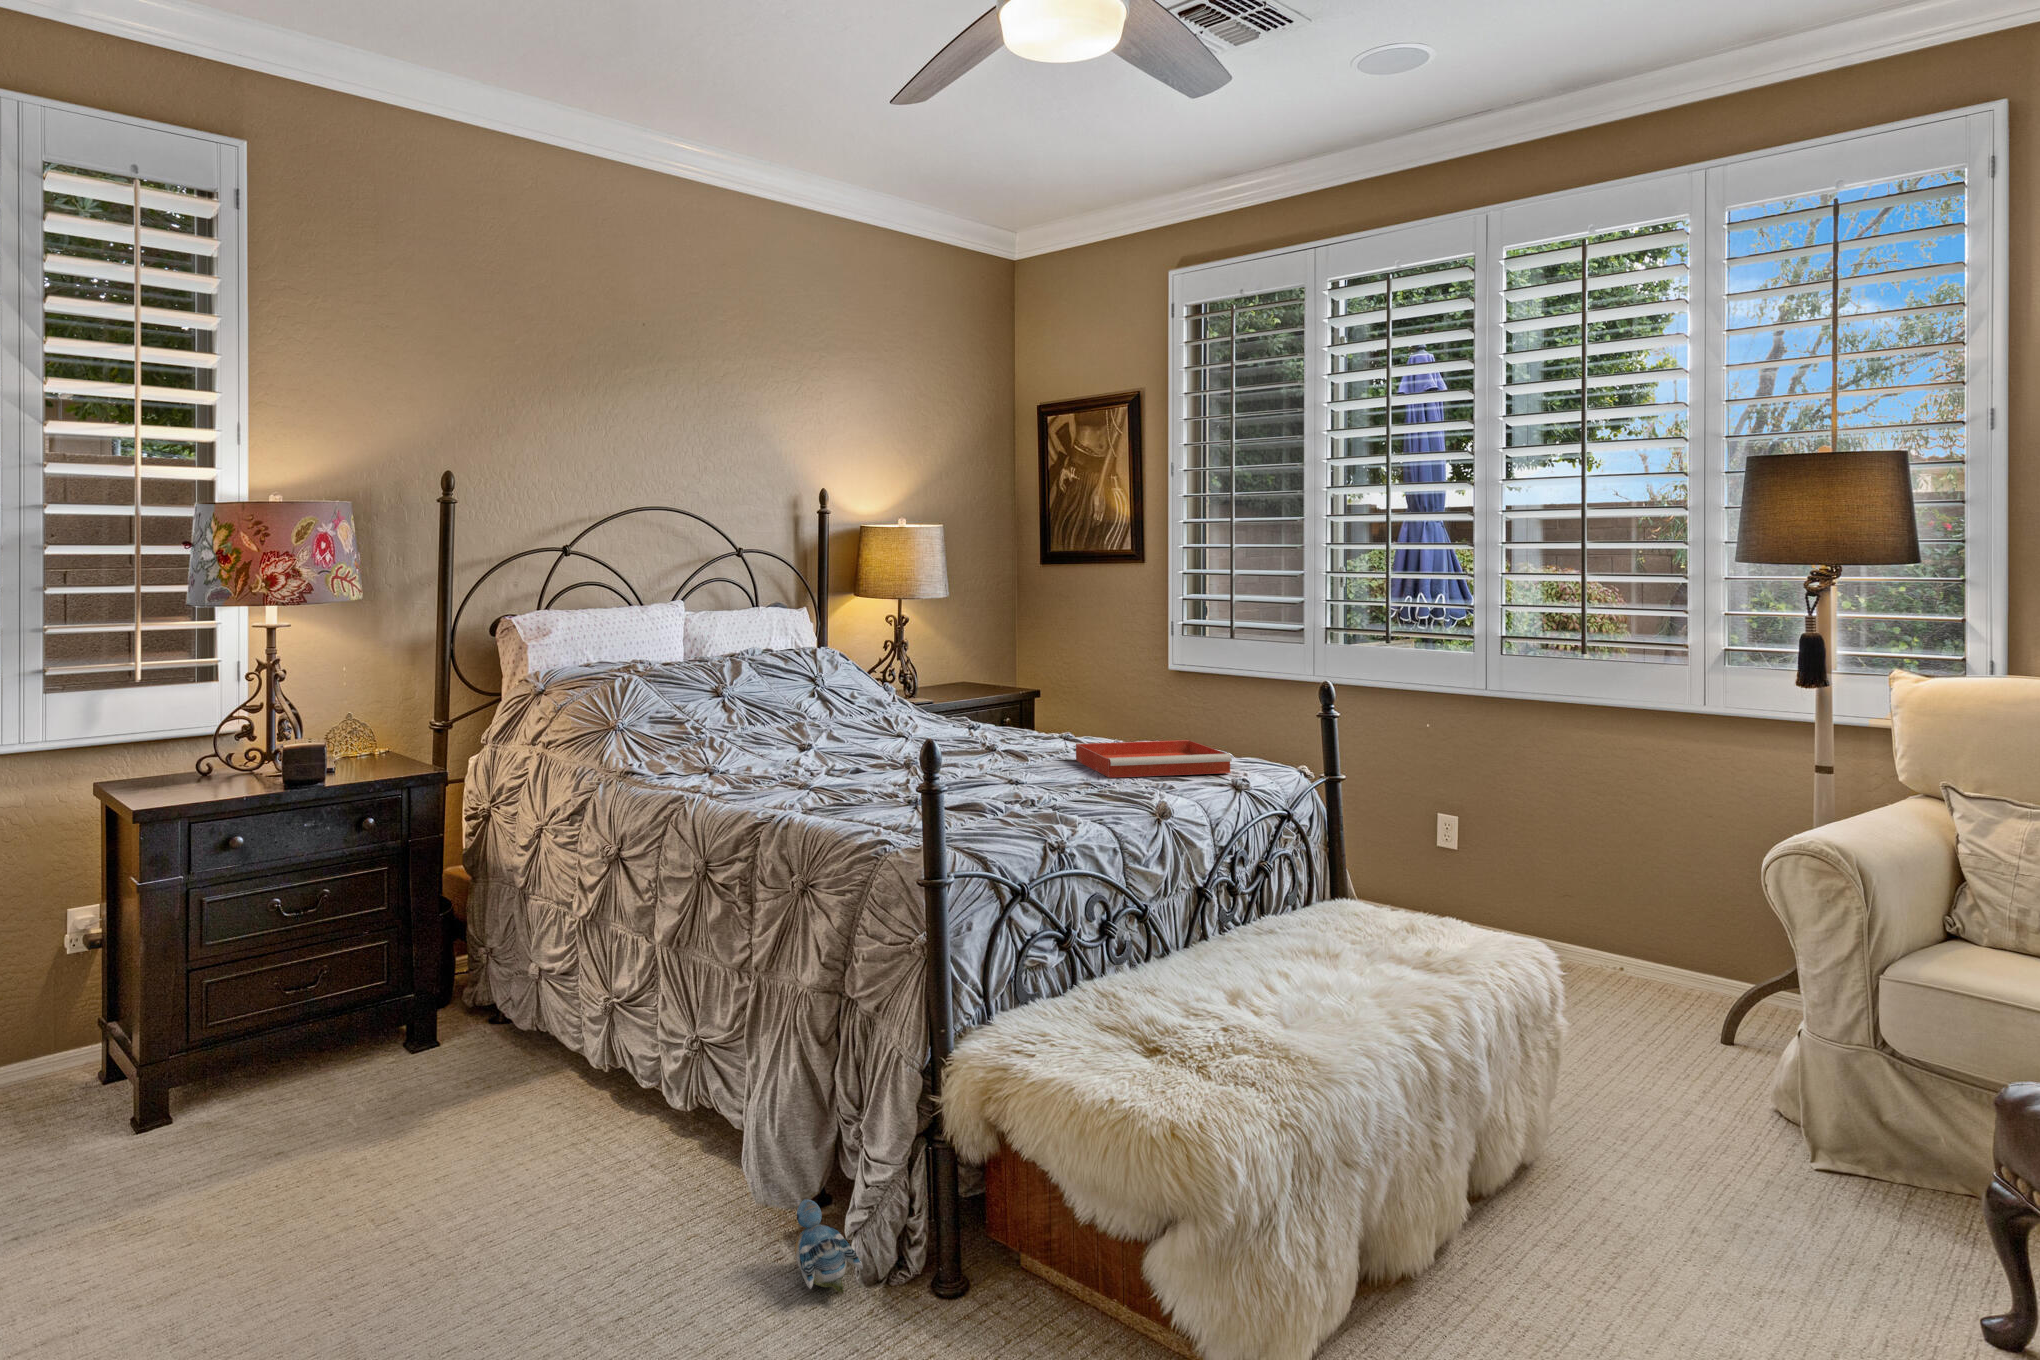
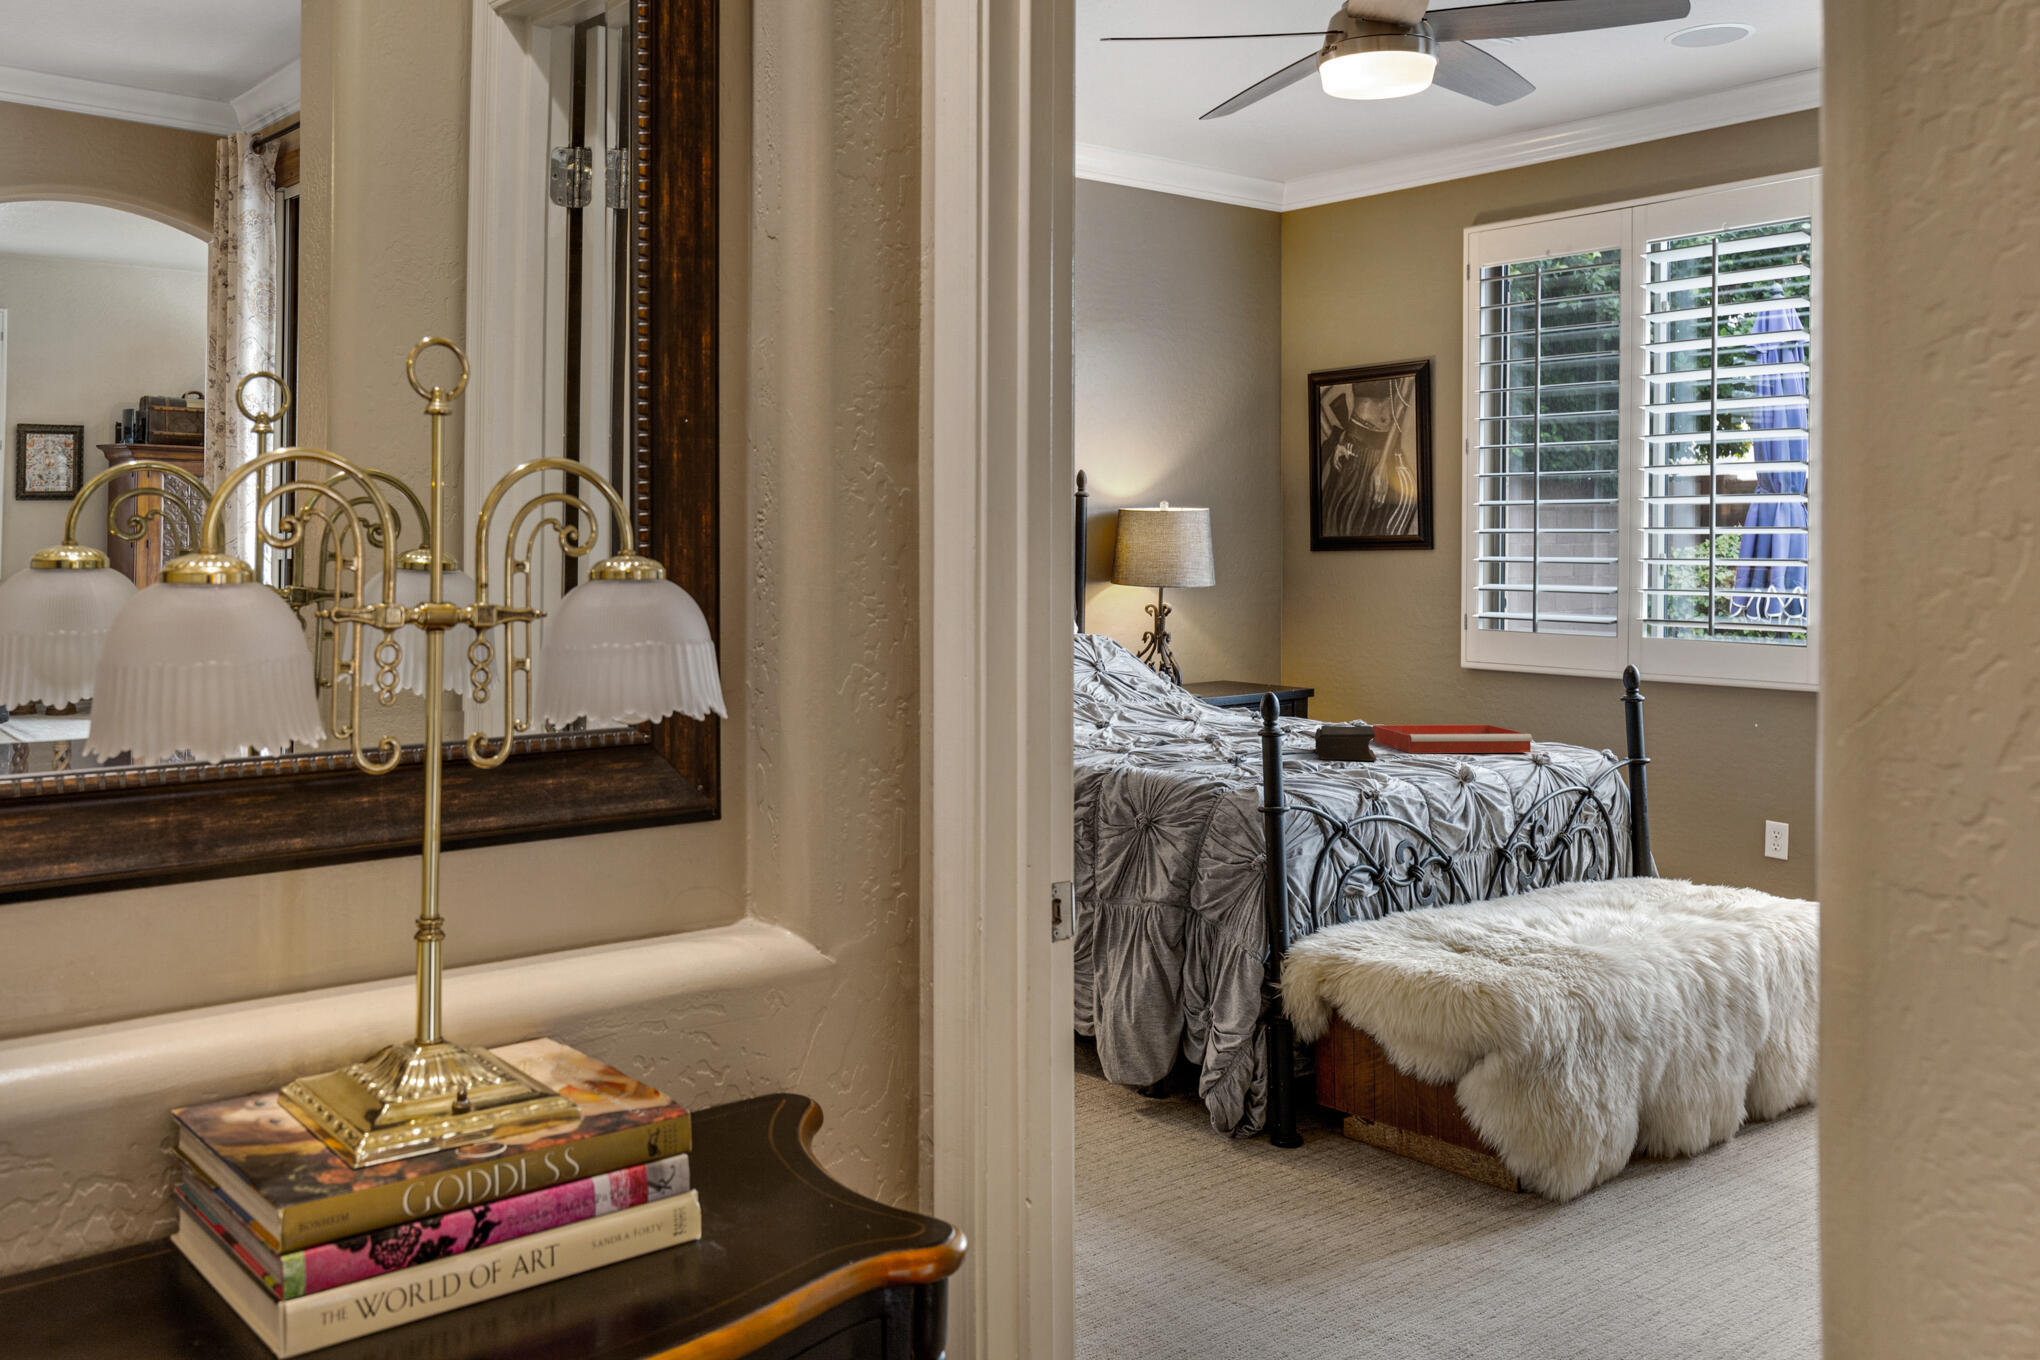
book: none [1008,750,1073,793] -> present [1315,726,1377,761]
plush toy: present [794,1199,863,1293] -> none [1152,1073,1212,1138]

